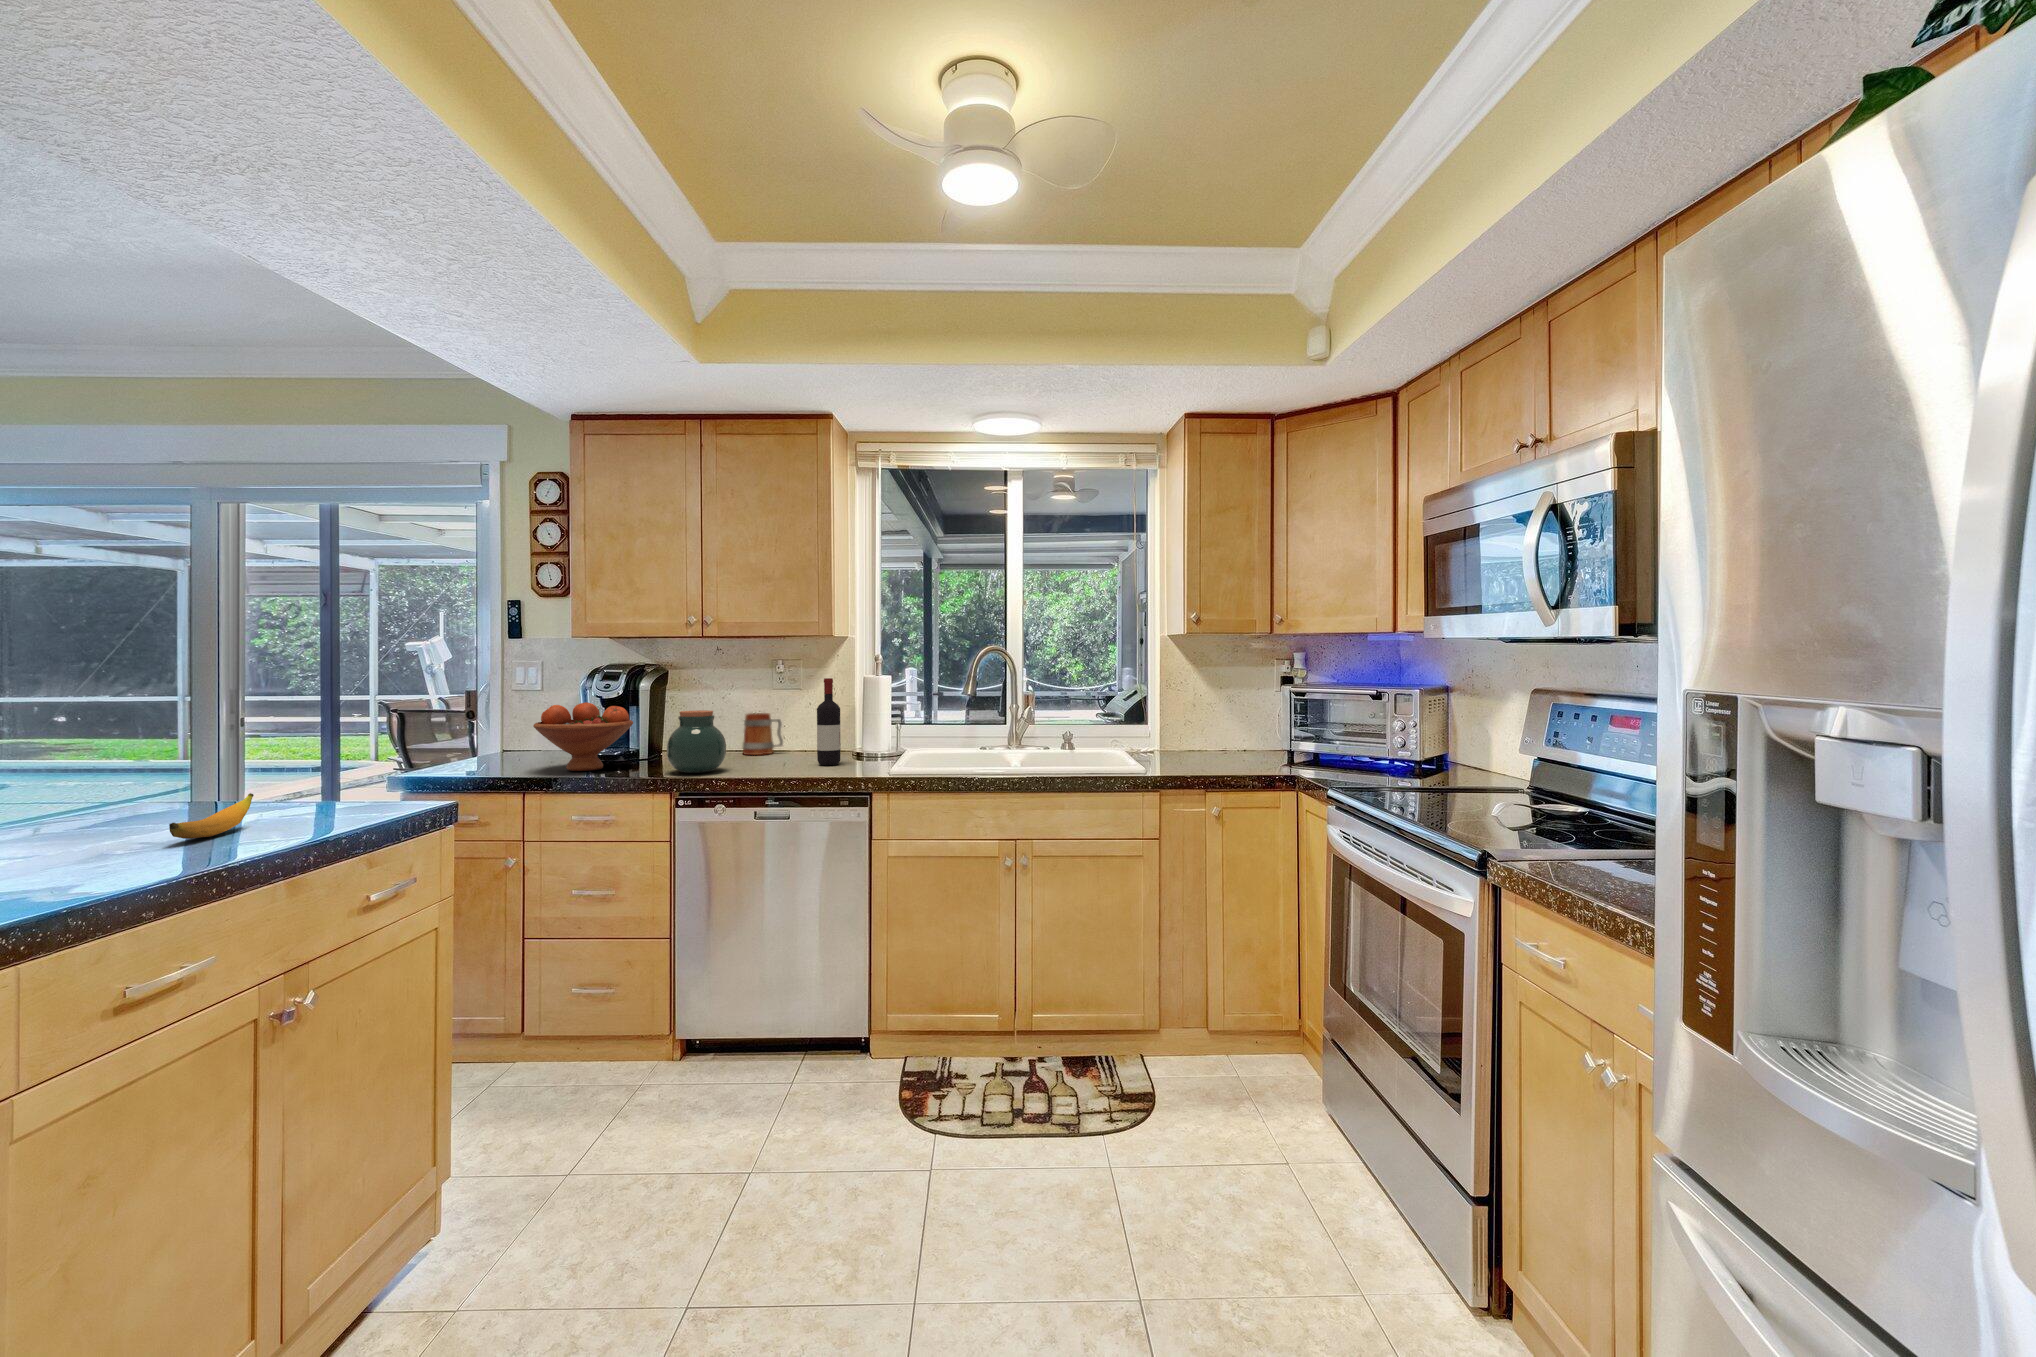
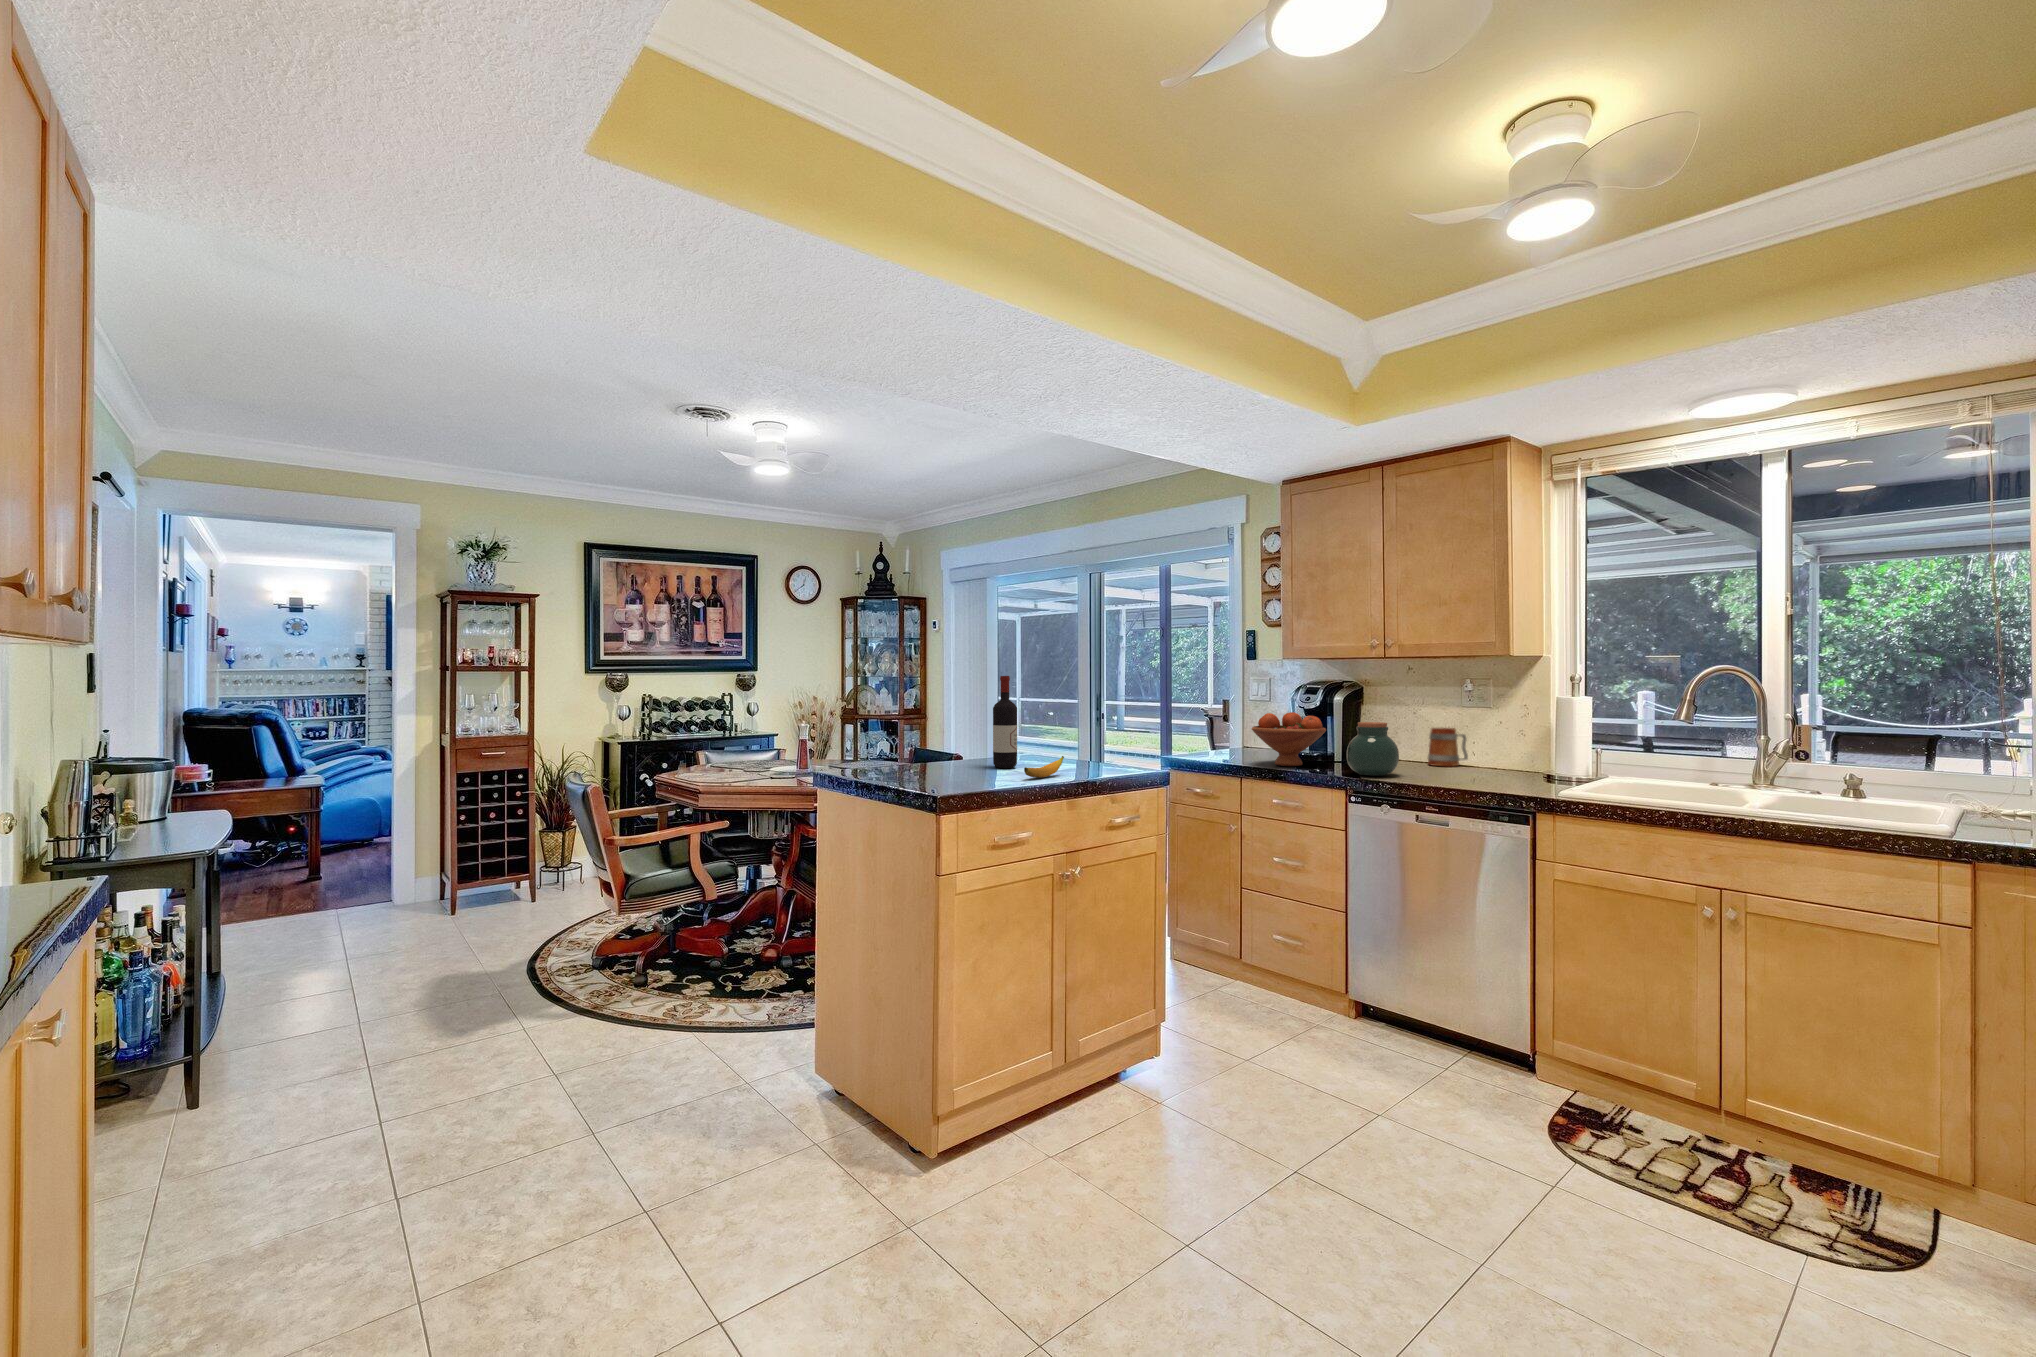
wine bottle: present [817,678,841,765] -> present [993,676,1017,768]

